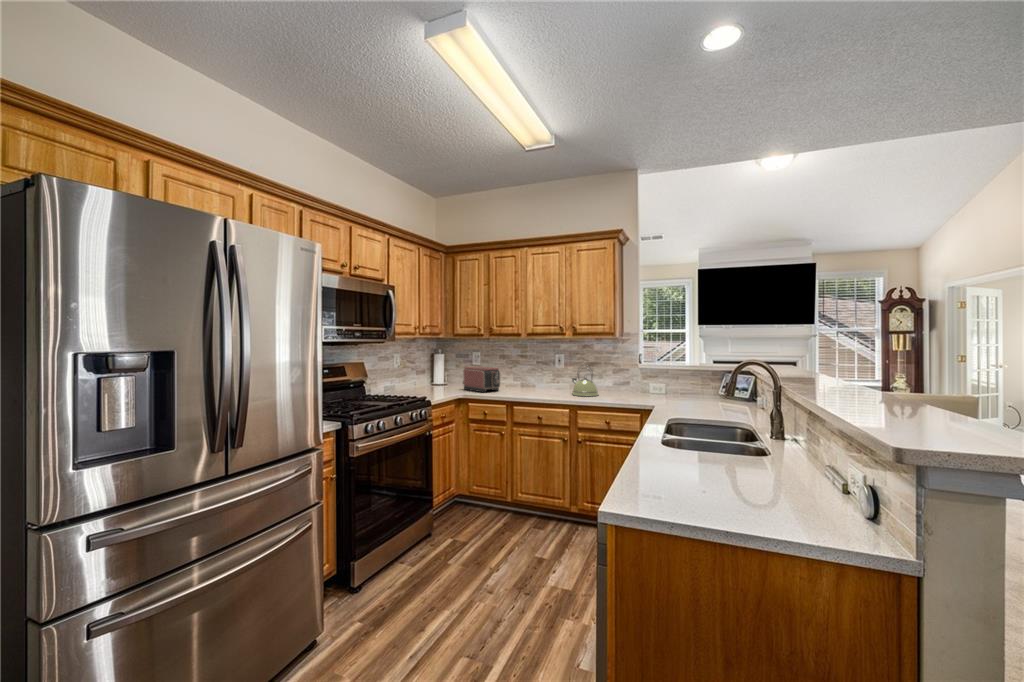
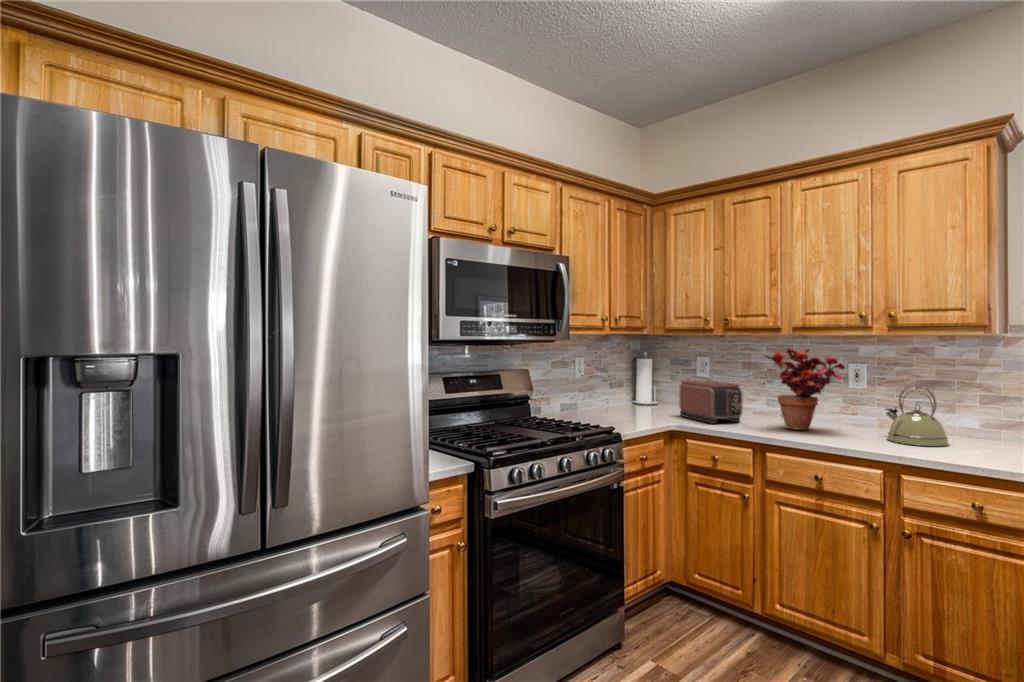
potted plant: none [511,347,553,393] -> present [764,349,845,430]

